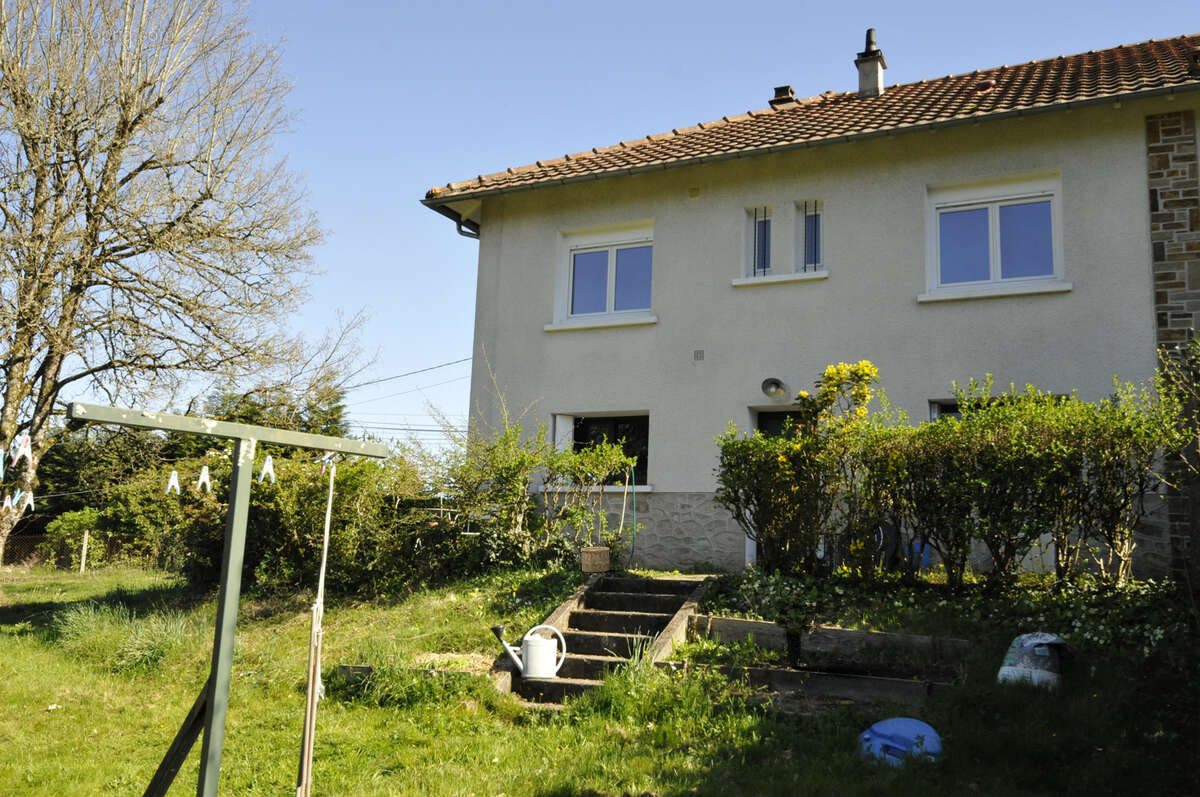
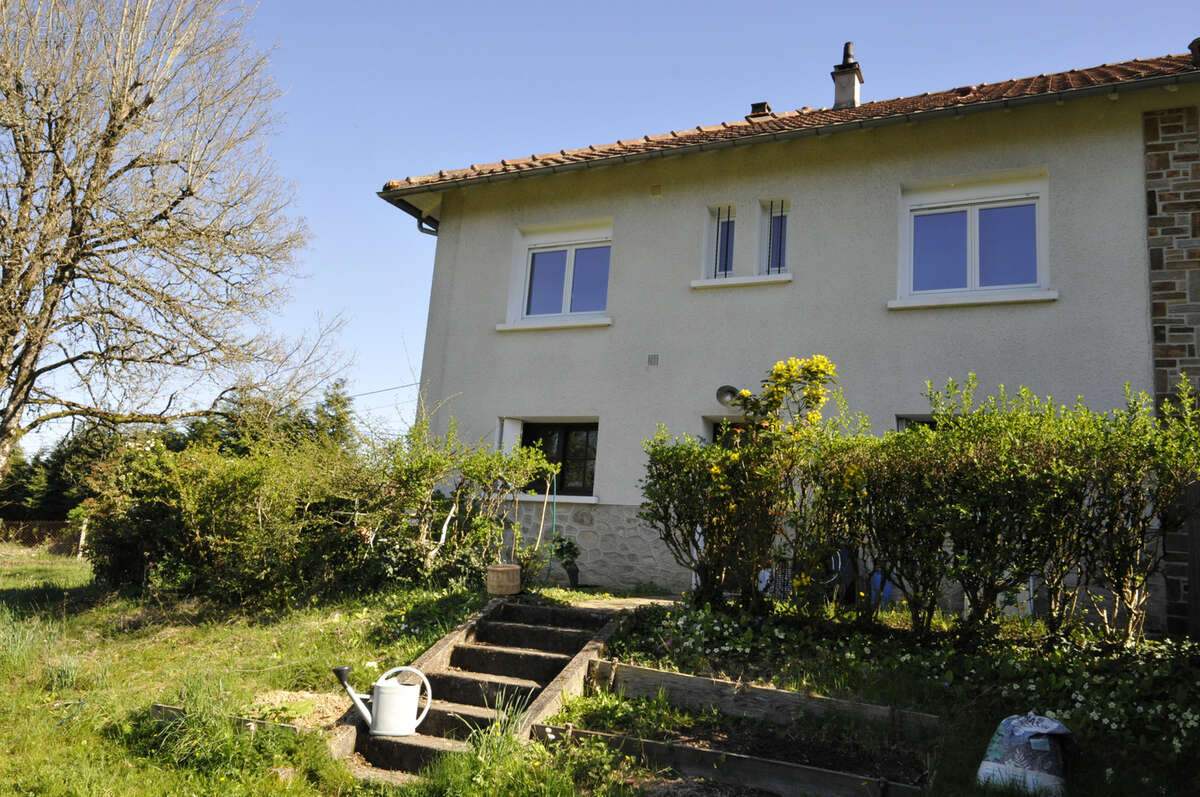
potted plant: present [771,590,813,667] -> present [551,531,583,587]

